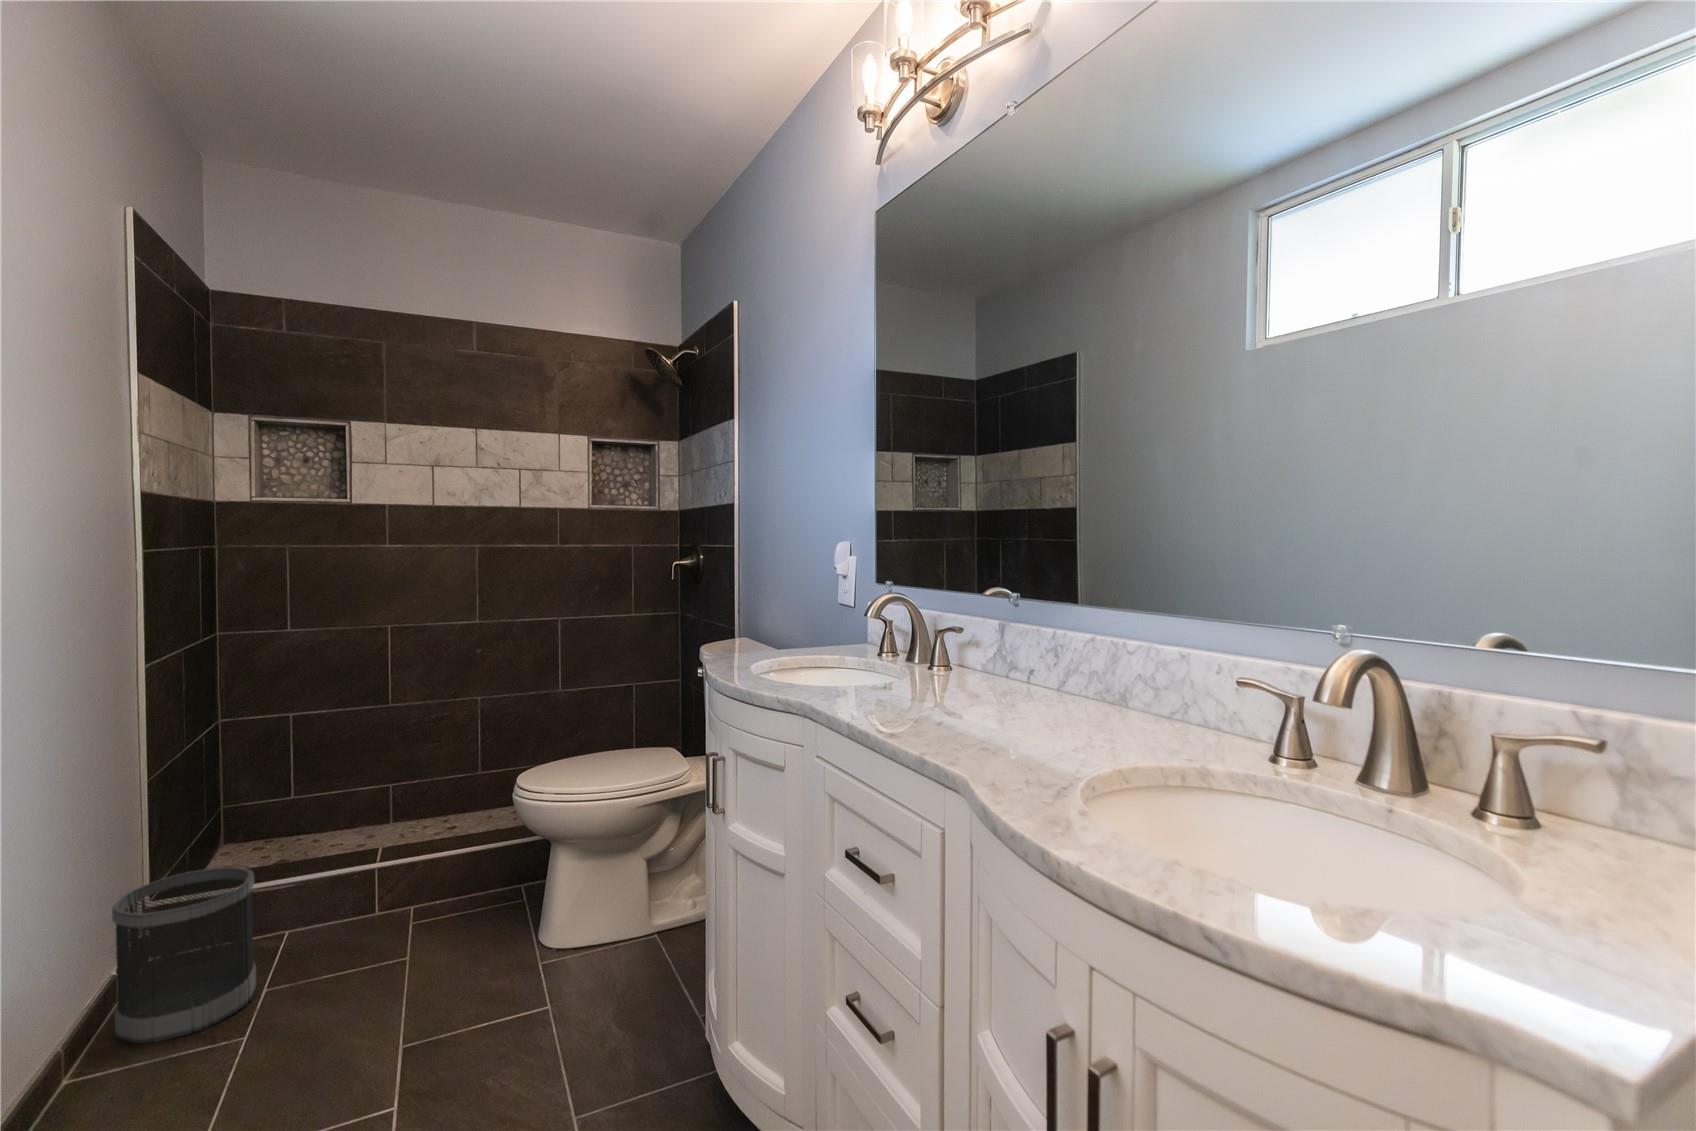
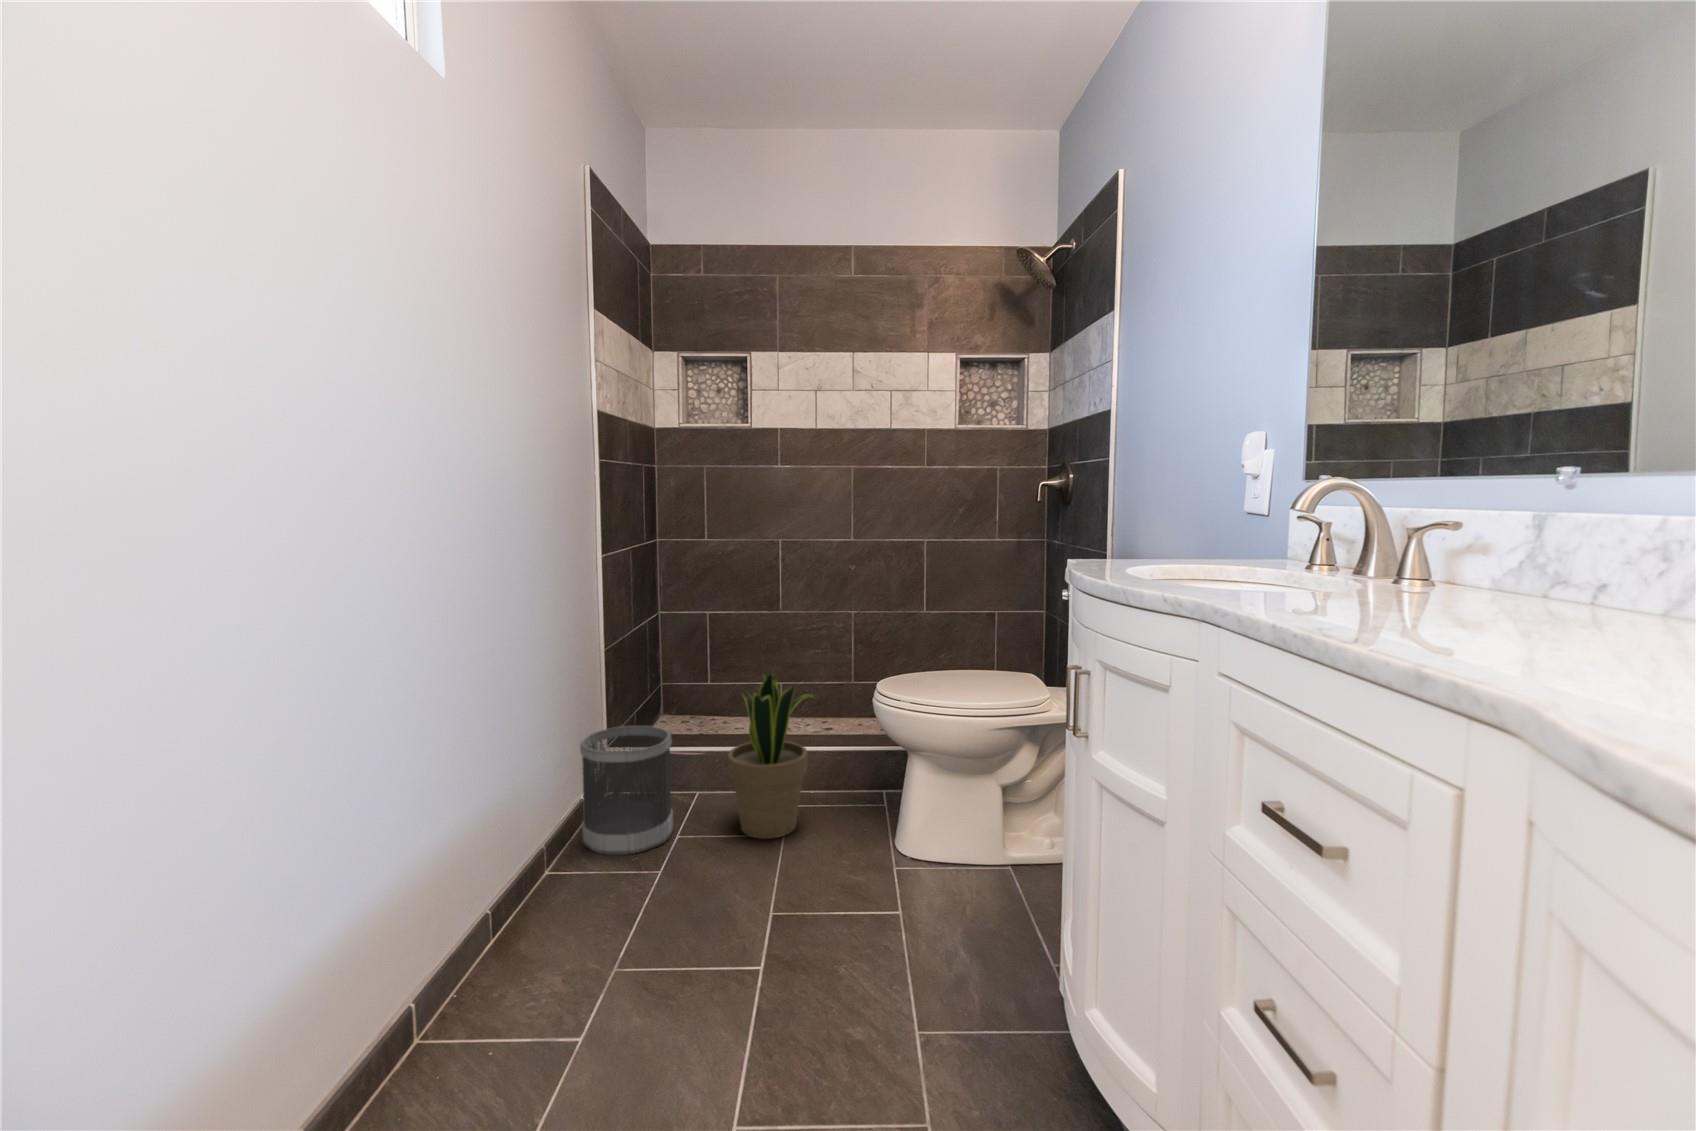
potted plant: none [334,779,448,971] -> present [728,674,816,839]

